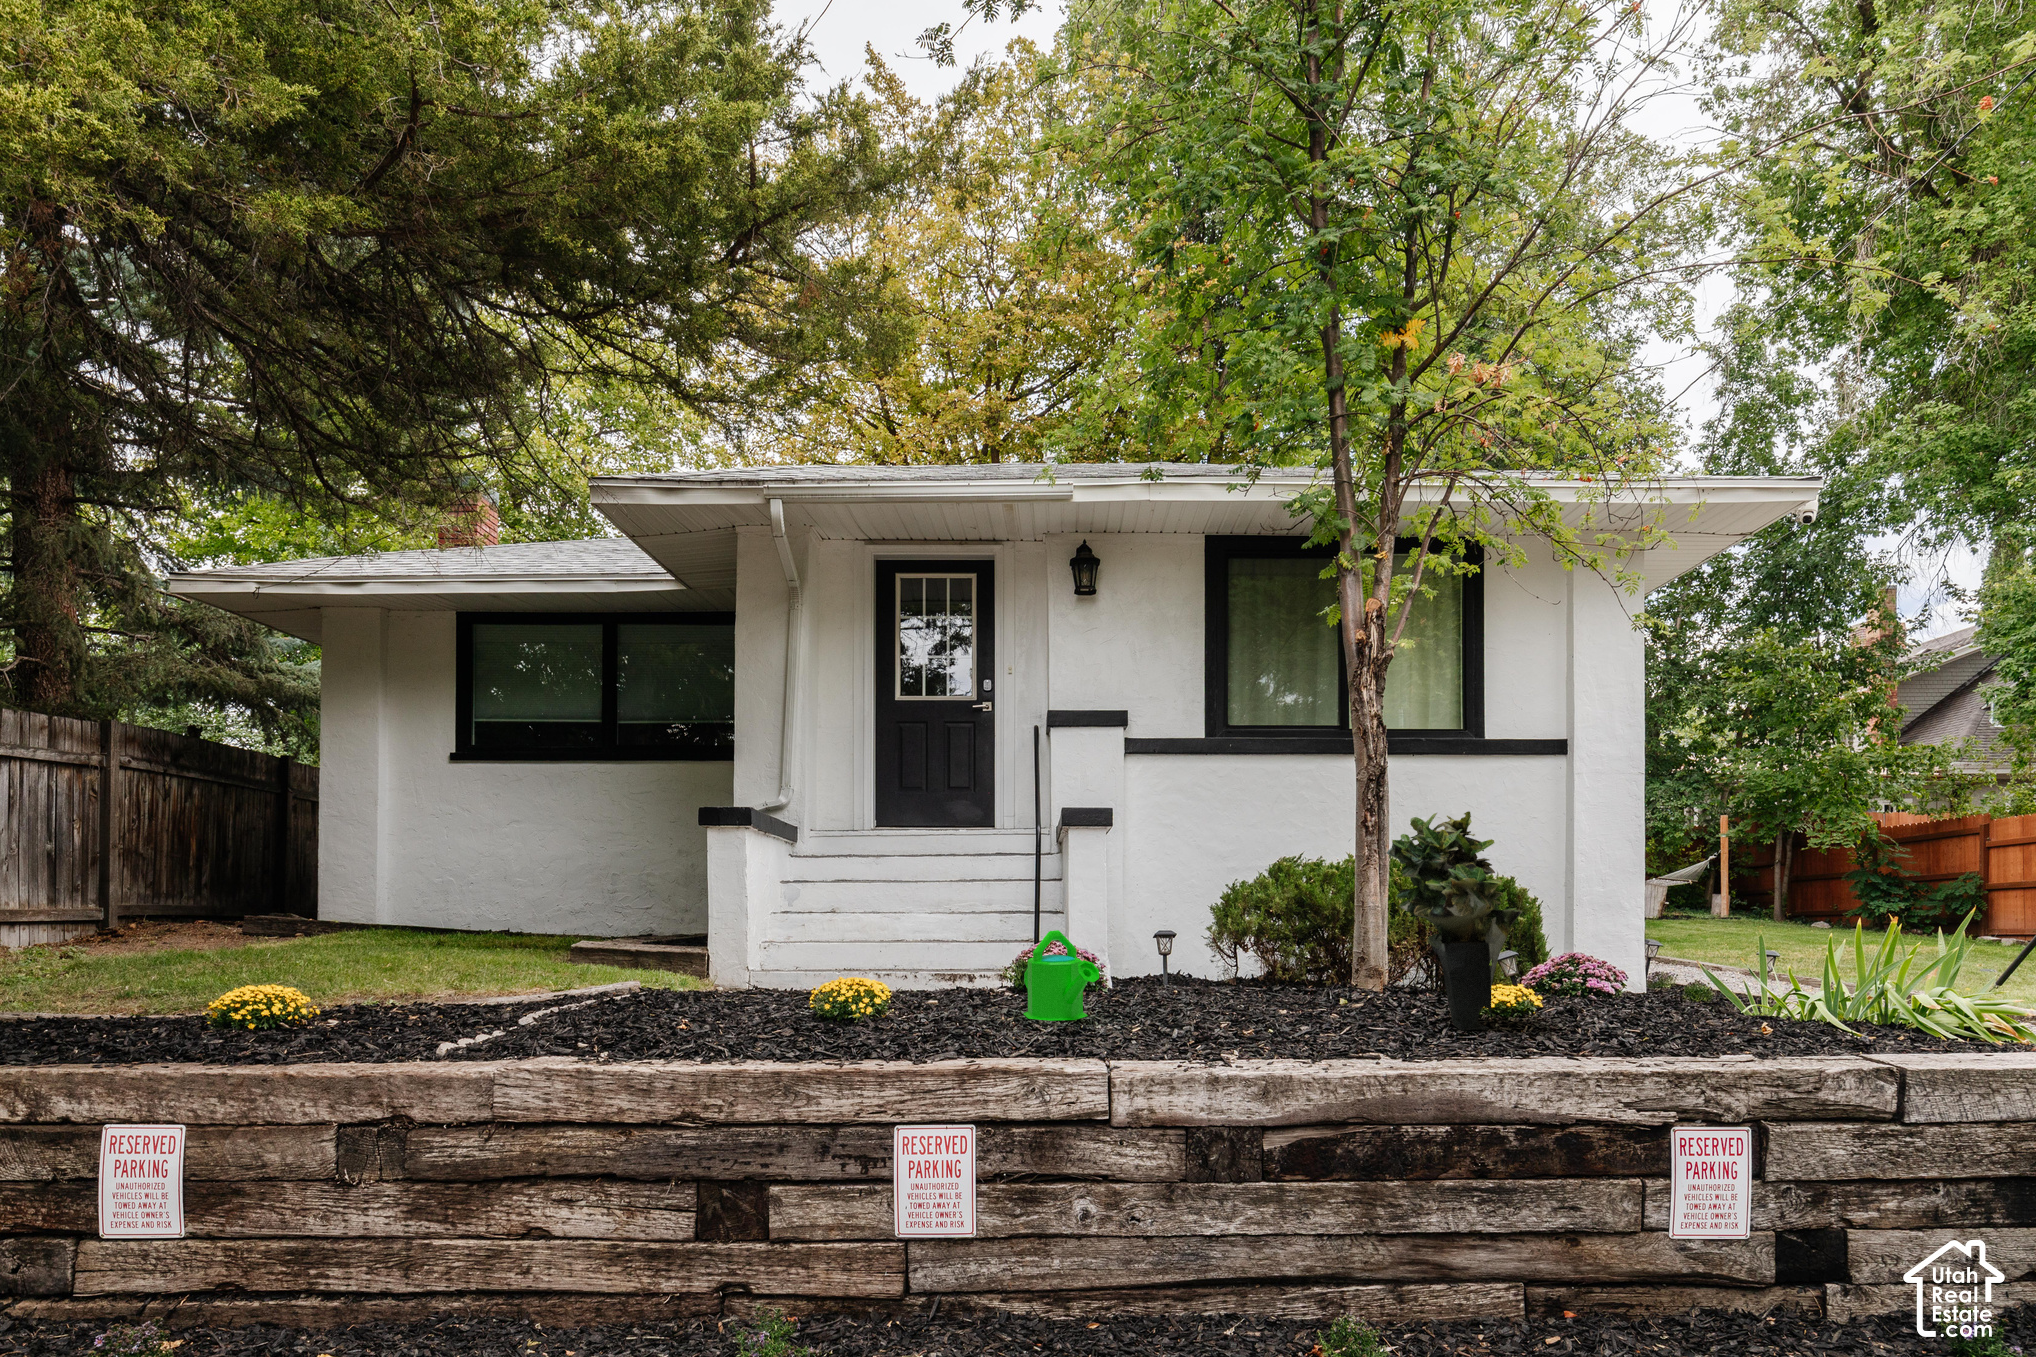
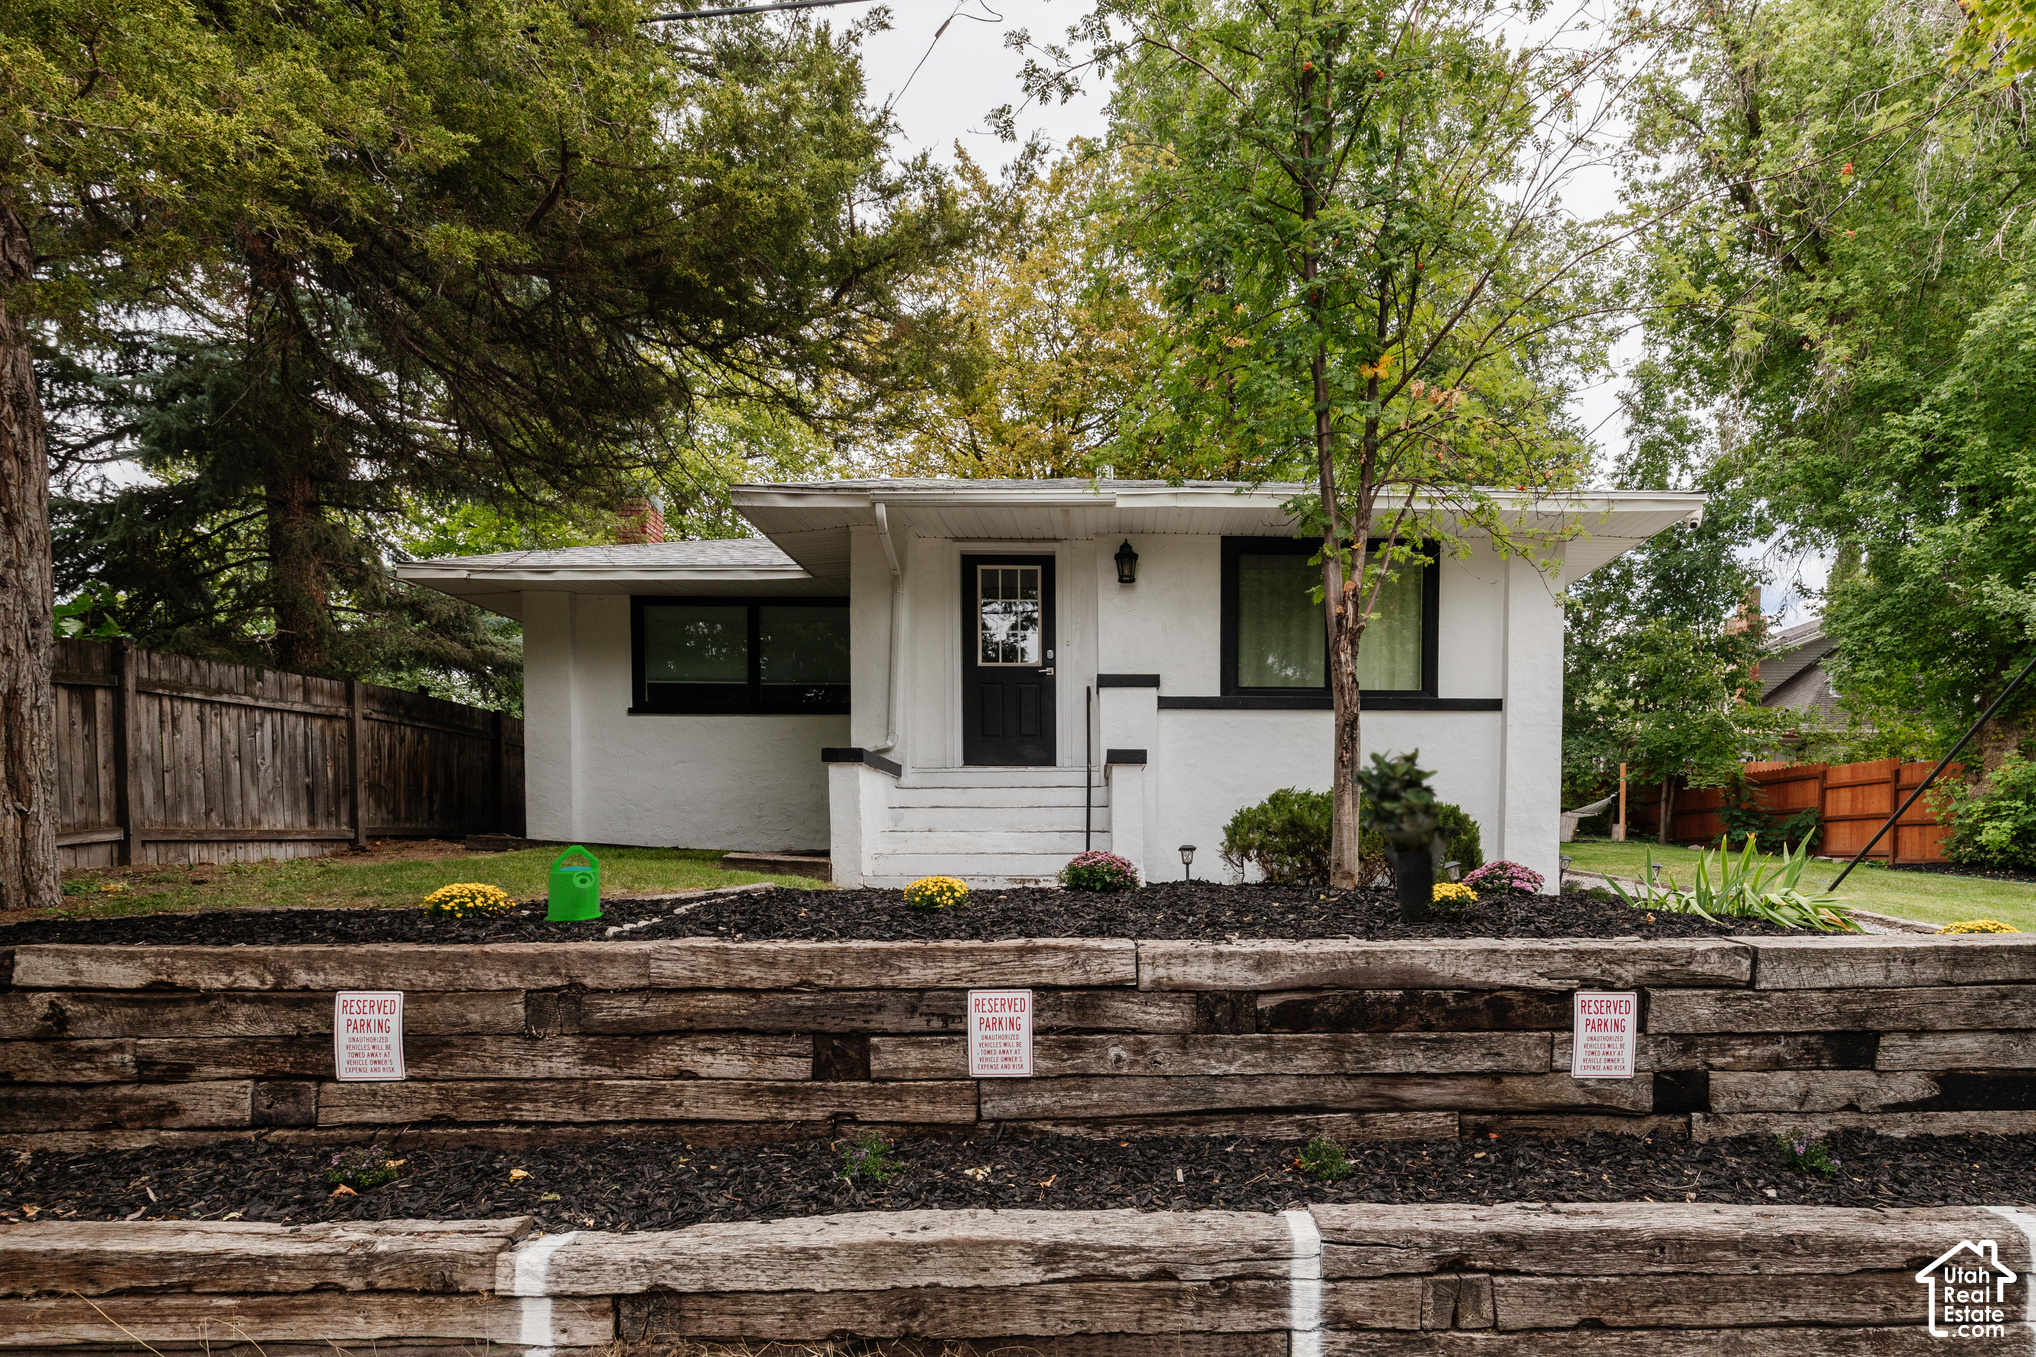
watering can: present [1023,930,1099,1021] -> present [544,845,603,921]

